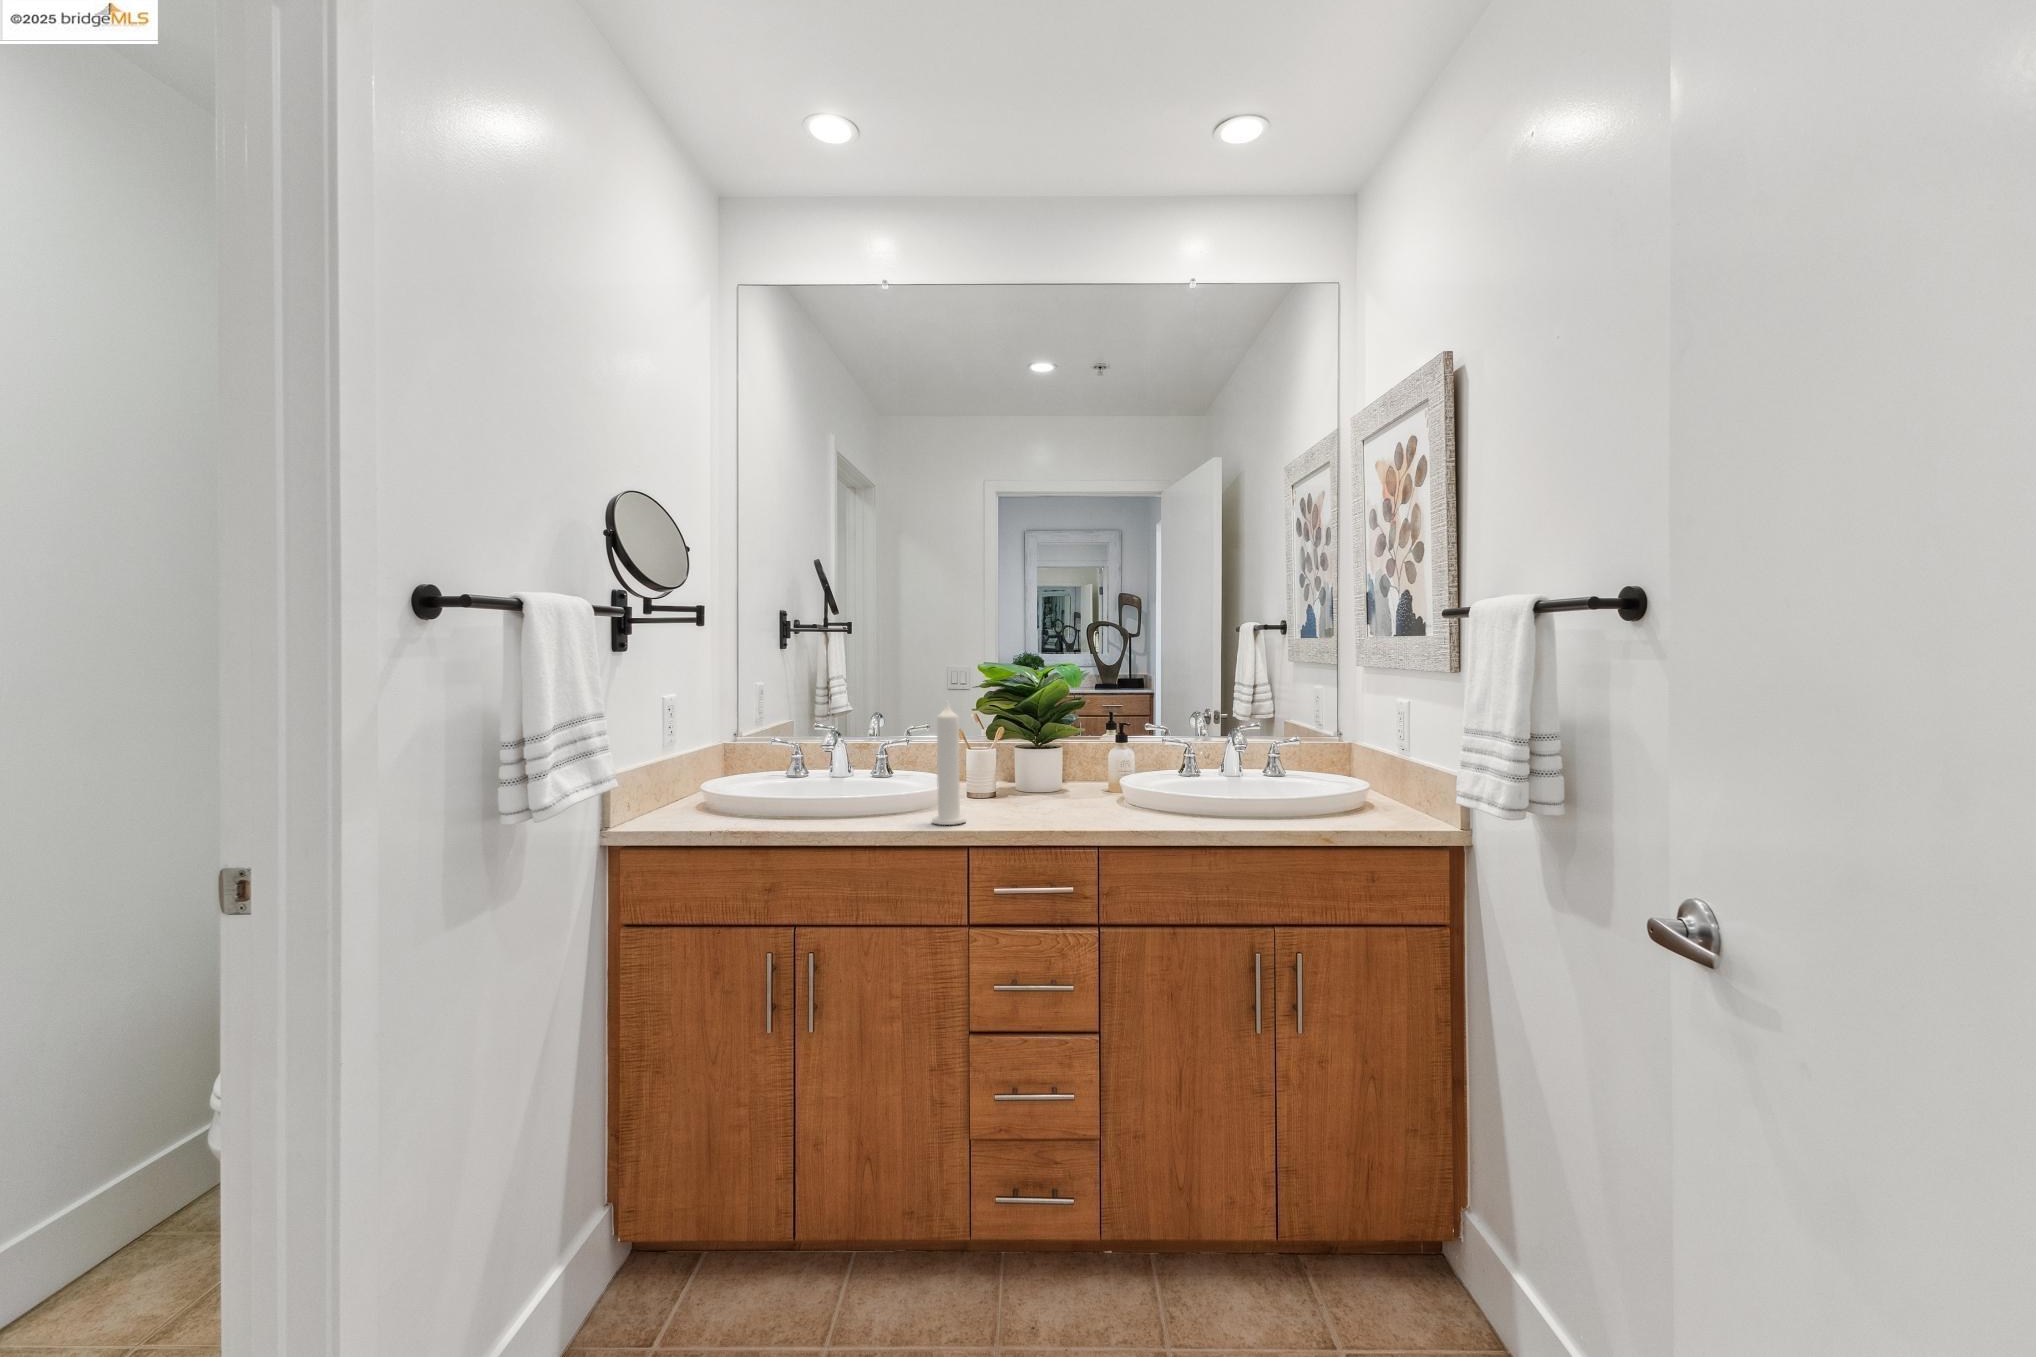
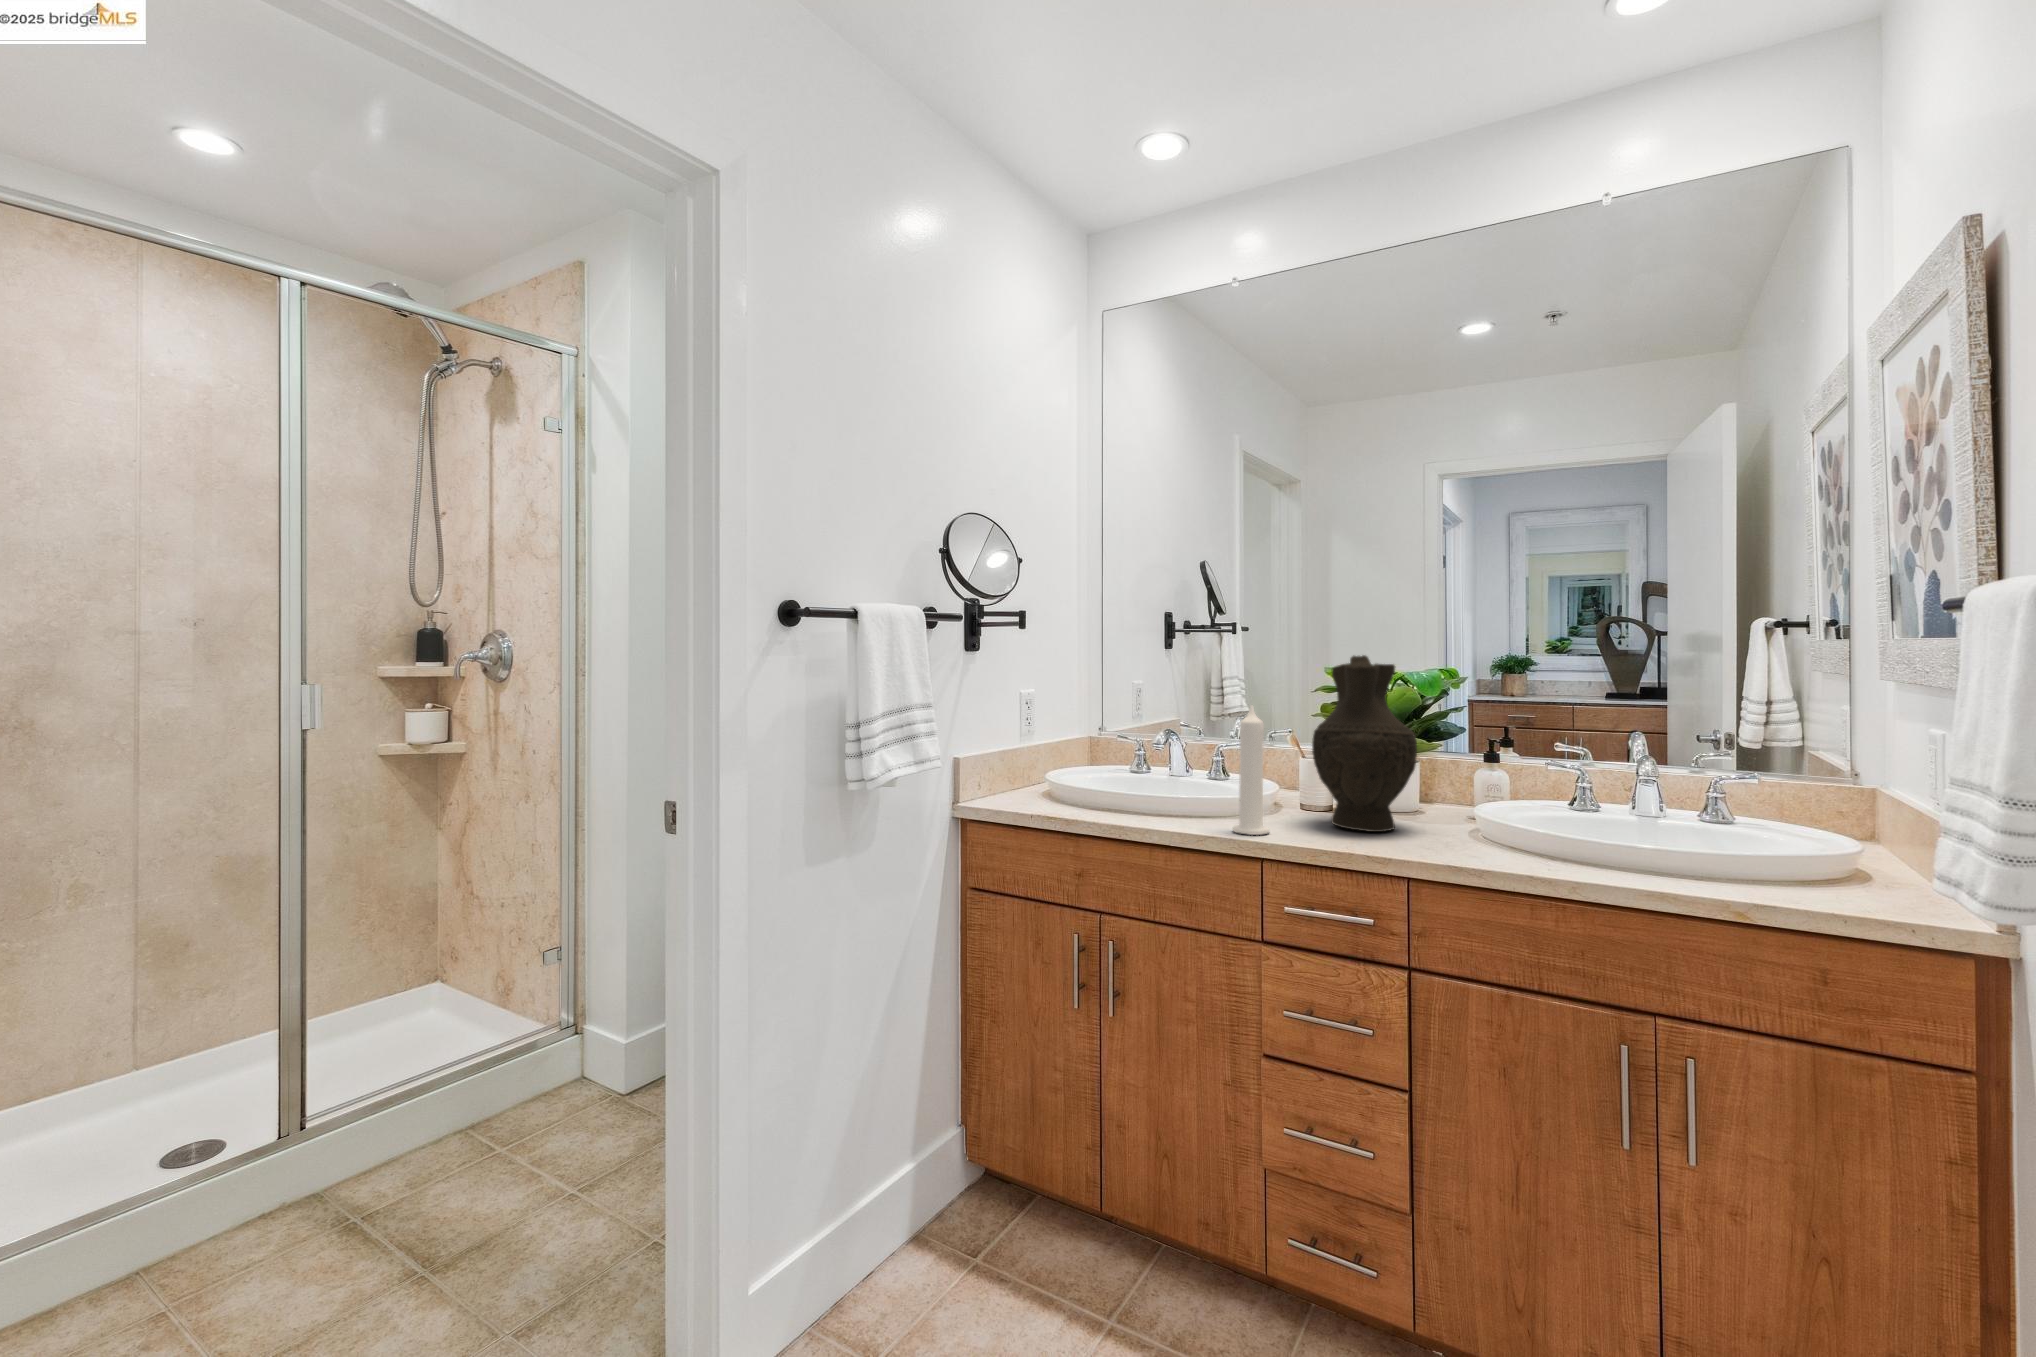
decorative vase: none [987,651,1077,810] -> present [1312,655,1417,832]

